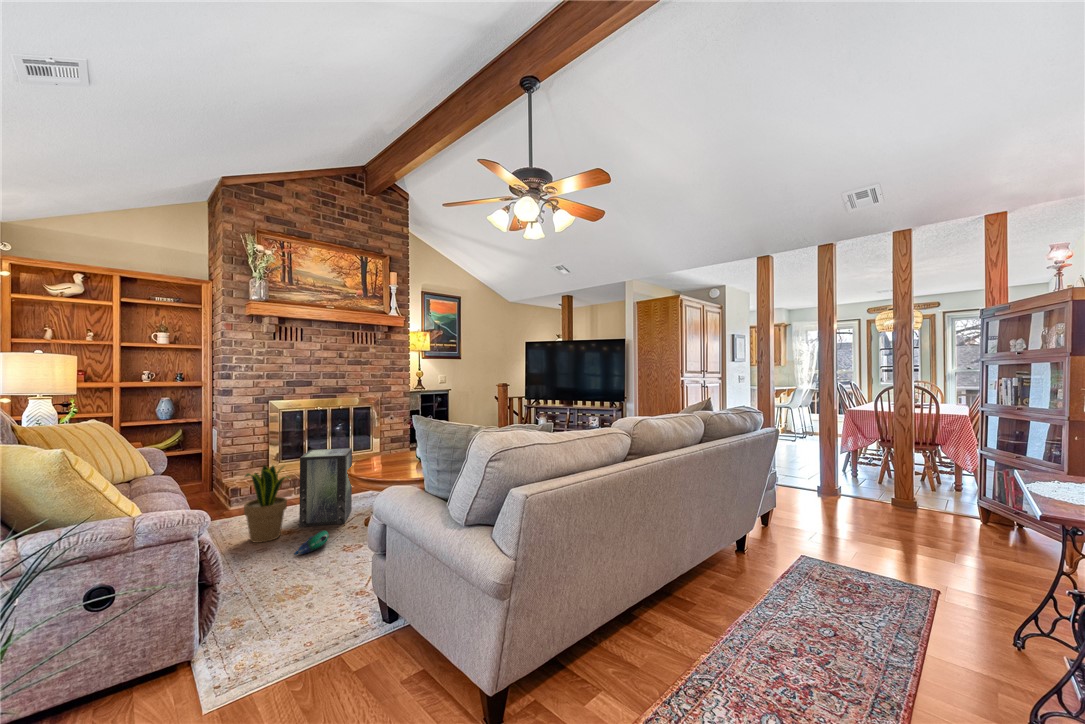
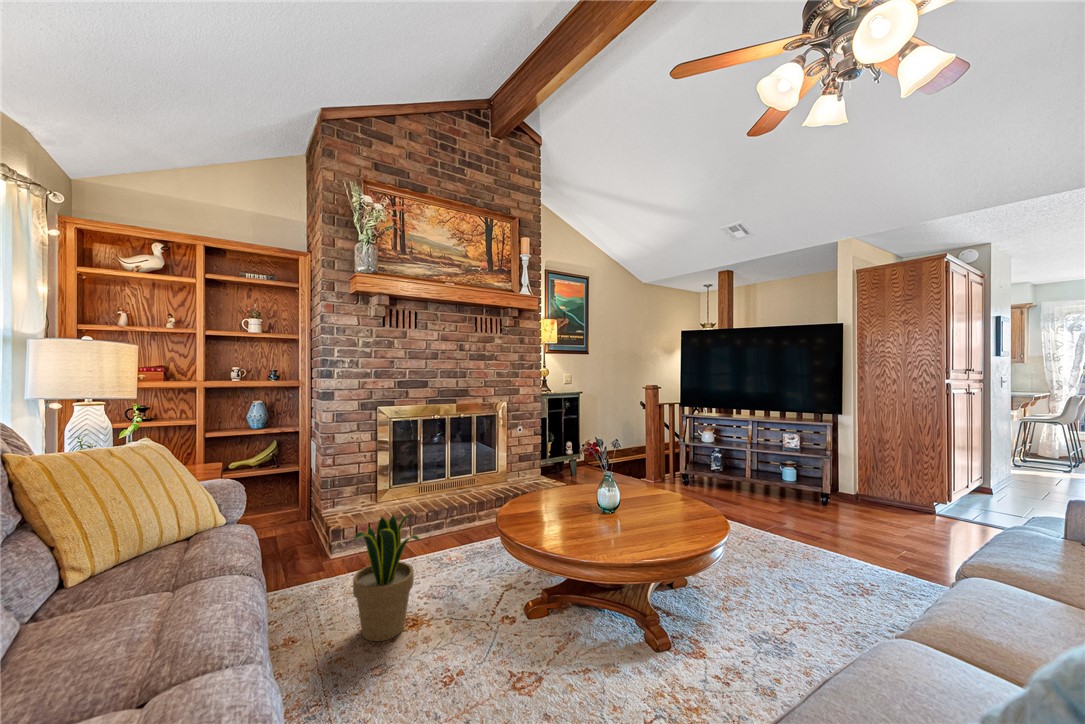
storage box: present [299,448,352,527] -> none [428,483,495,606]
plush toy: present [294,530,329,555] -> none [433,629,483,686]

